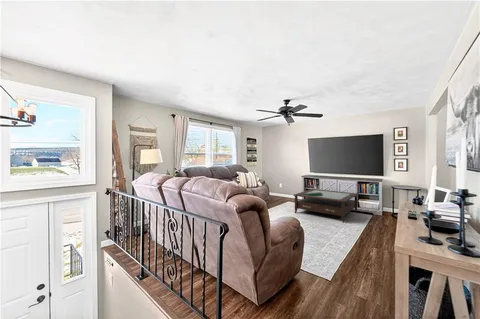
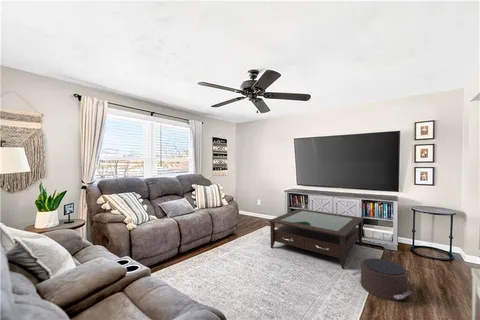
pouf: none [348,214,384,234] -> present [352,258,413,301]

